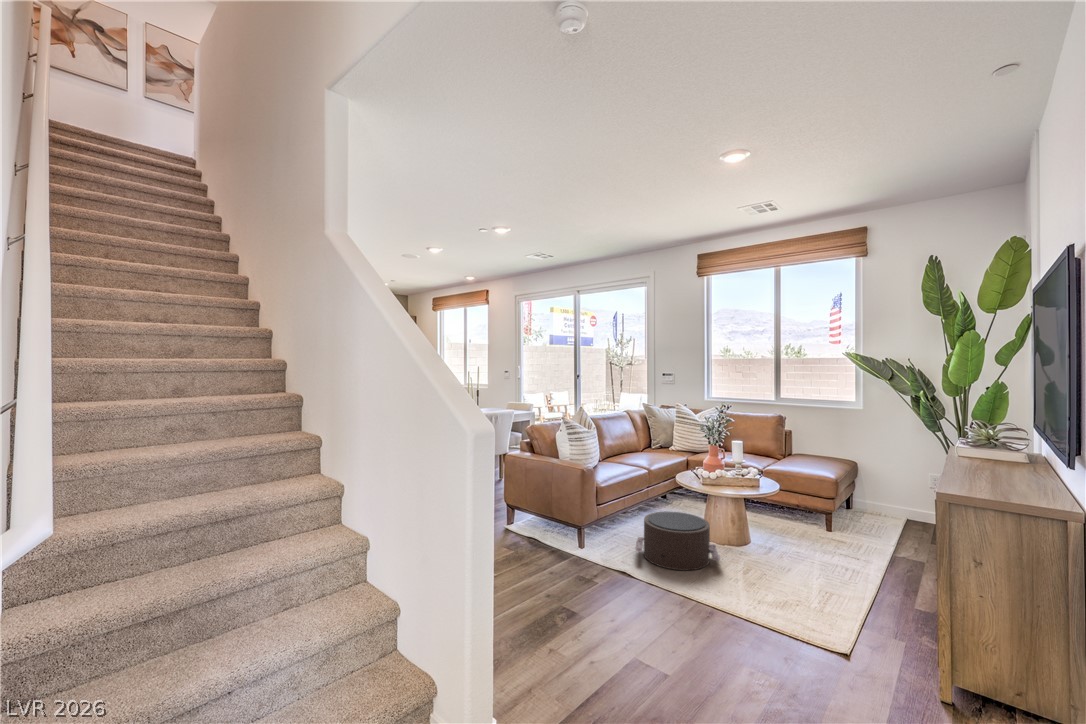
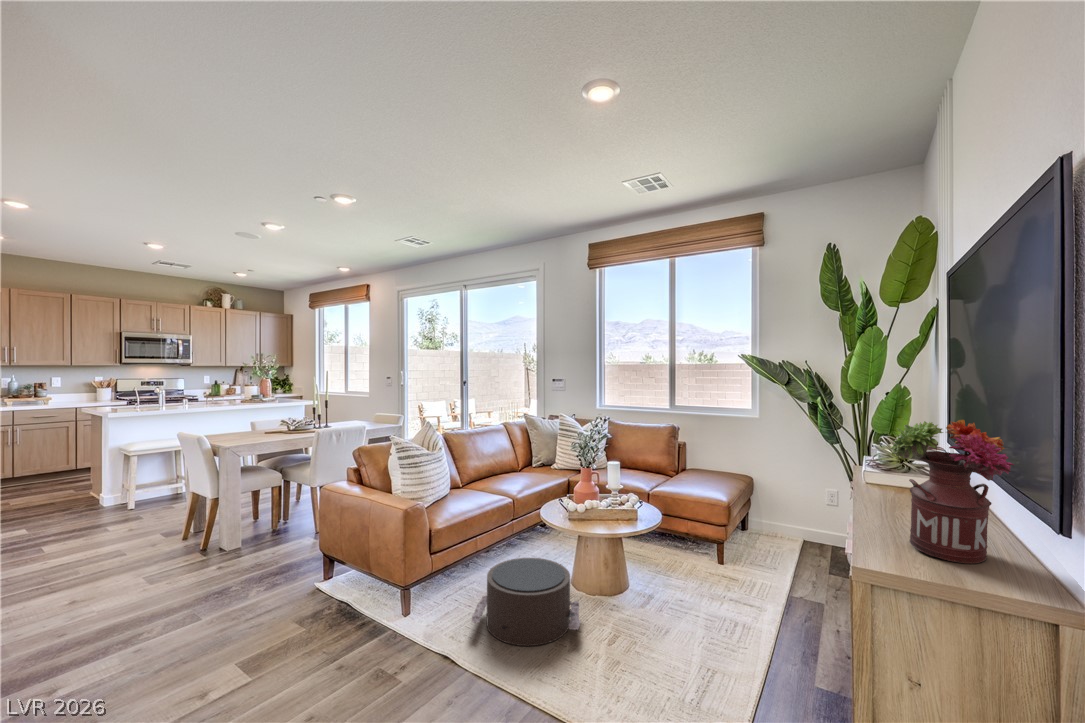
flower arrangement: none [969,399,1053,492] -> present [890,420,1014,564]

